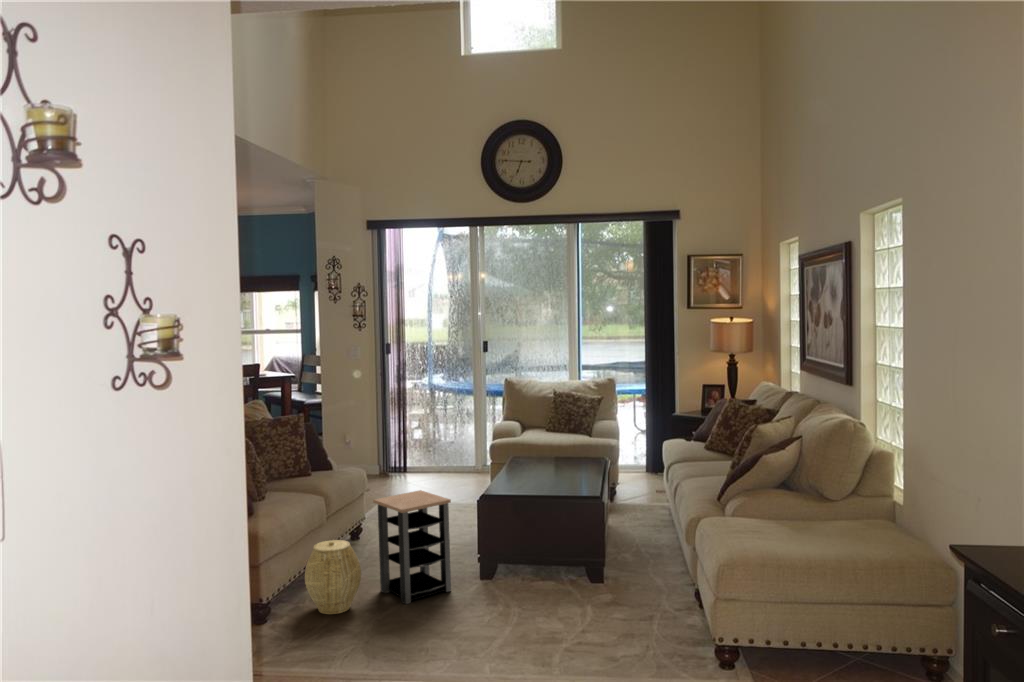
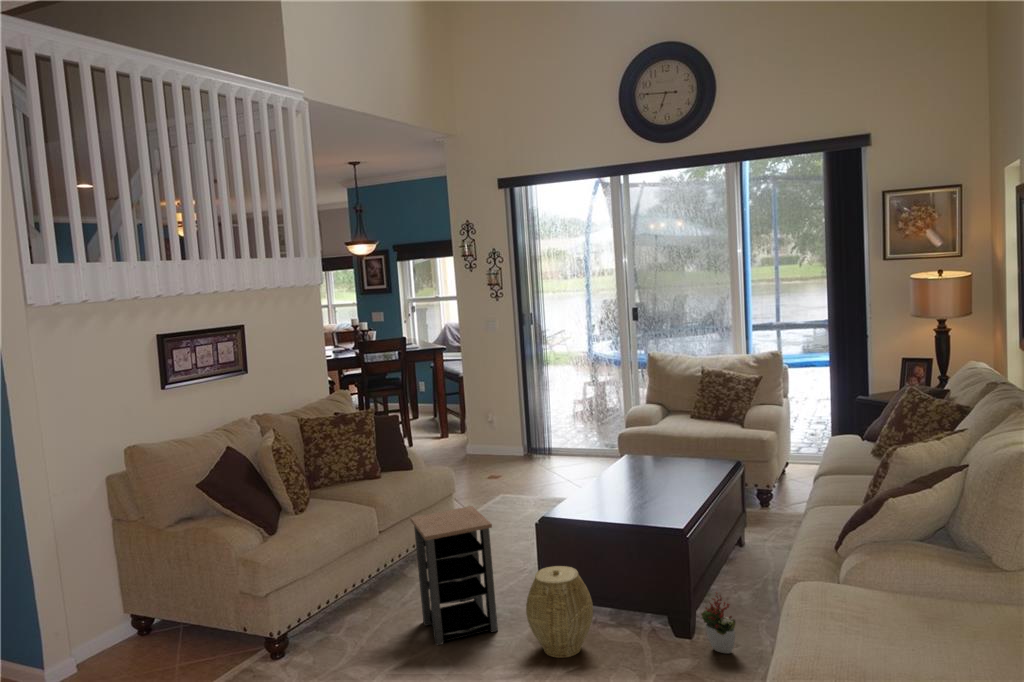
woven basket: present [305,540,361,614] -> present [526,566,593,658]
decorative plant: none [617,542,645,588] -> present [701,593,735,653]

